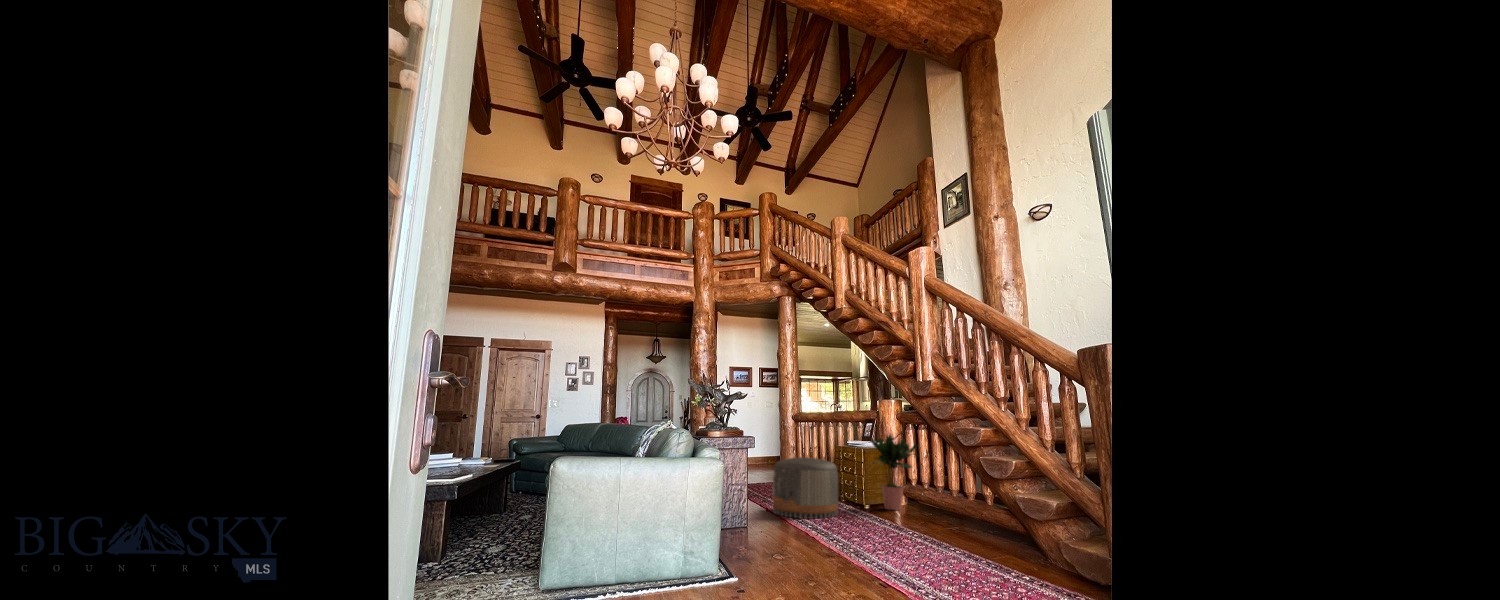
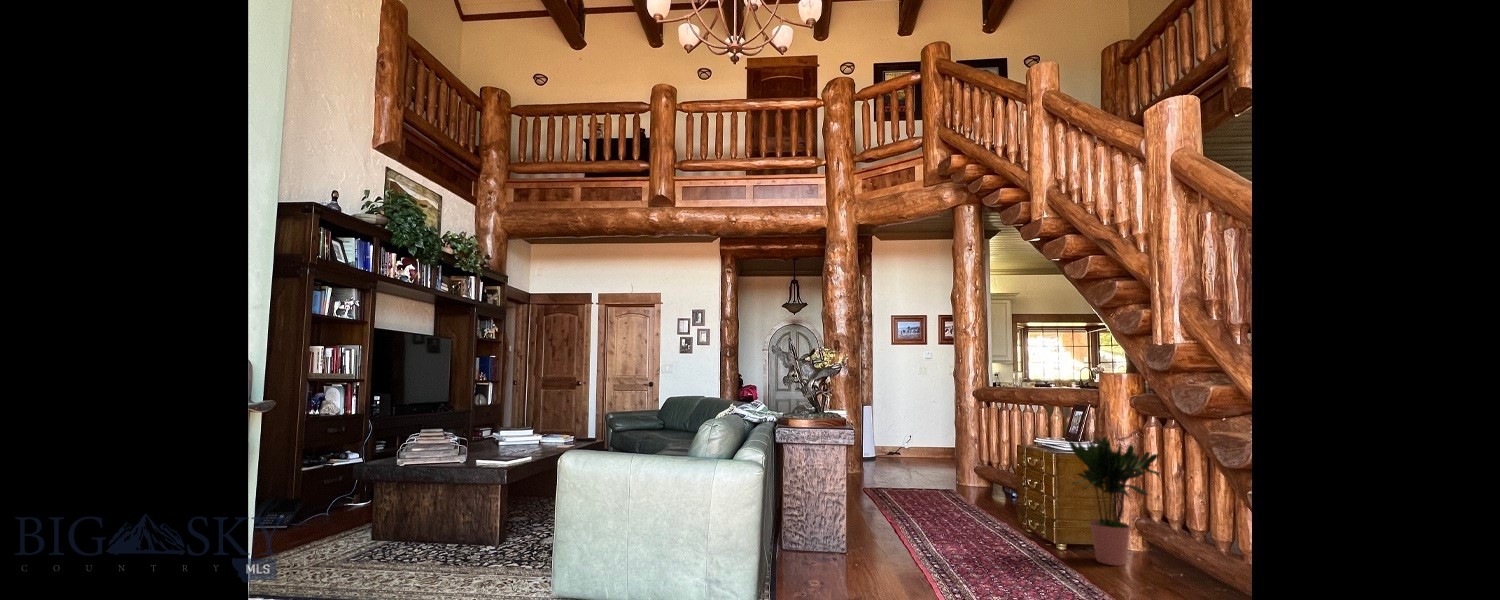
pouf: present [773,457,838,519] -> none [893,472,1003,577]

